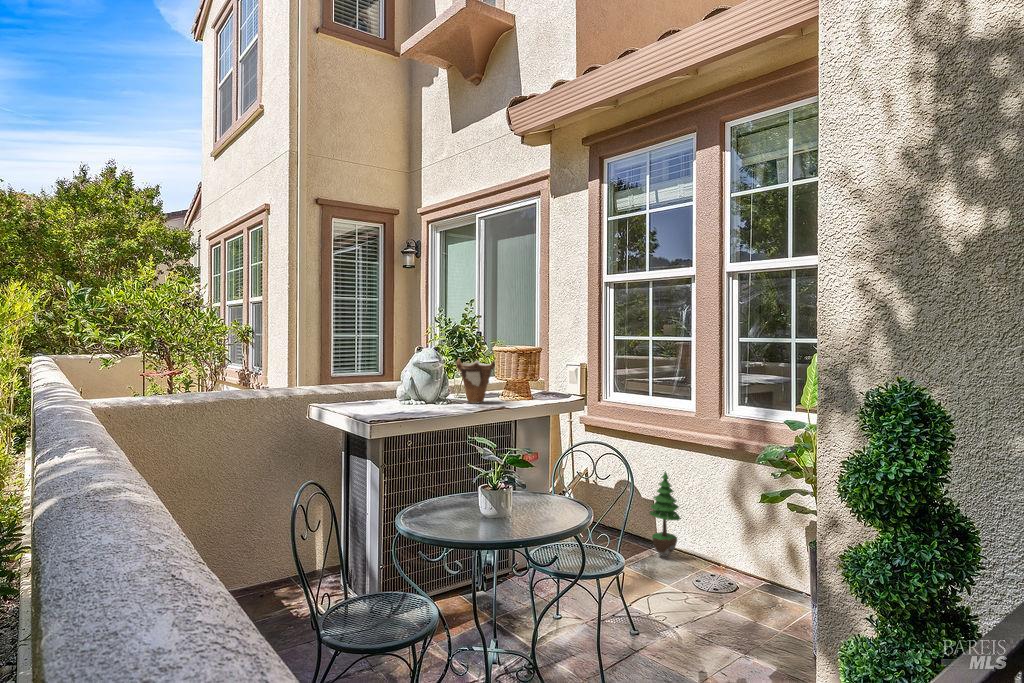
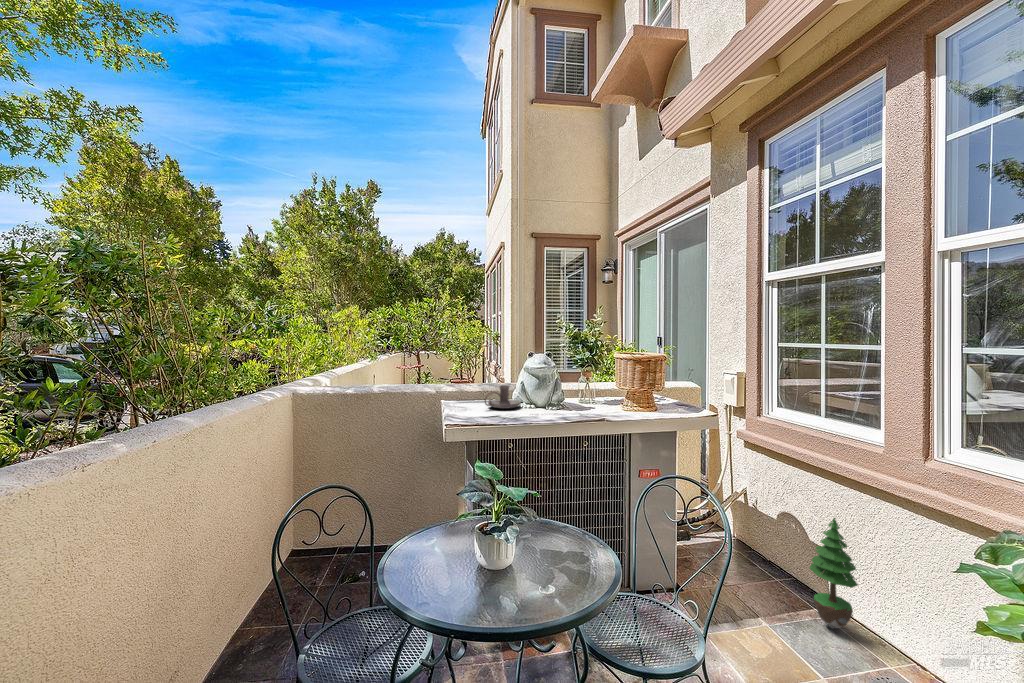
vase: present [456,358,495,403] -> none [574,364,613,411]
candle holder: none [367,383,404,408] -> present [485,385,521,409]

